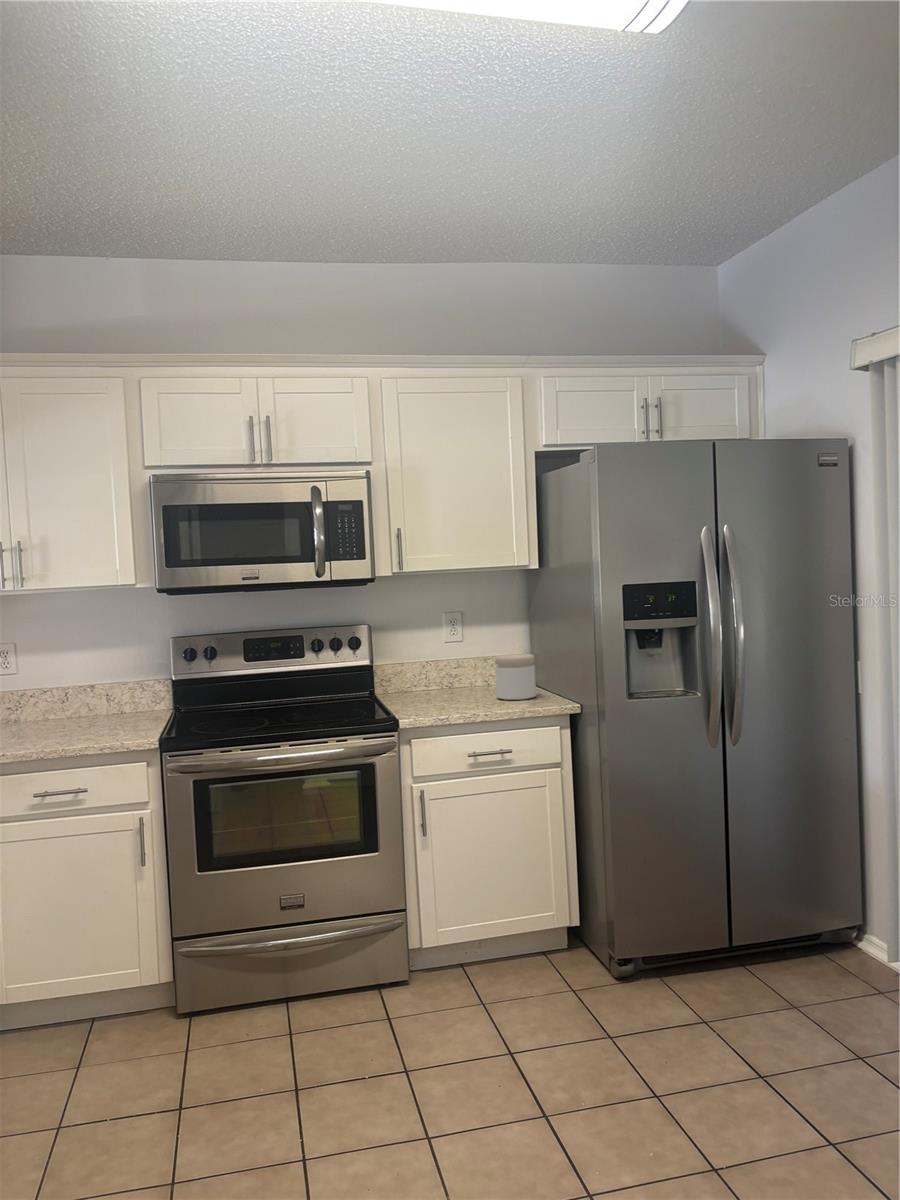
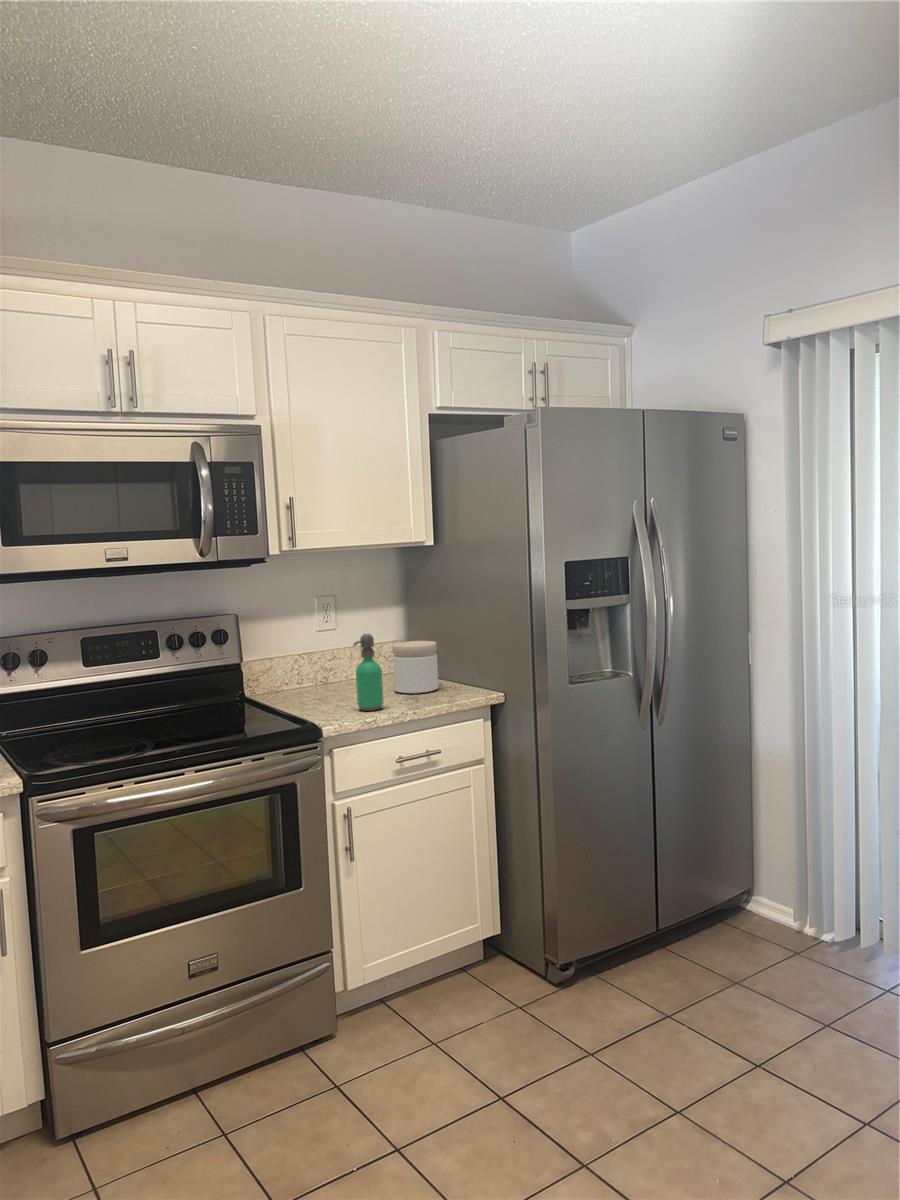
soap dispenser: none [438,644,466,710] -> present [353,634,383,711]

